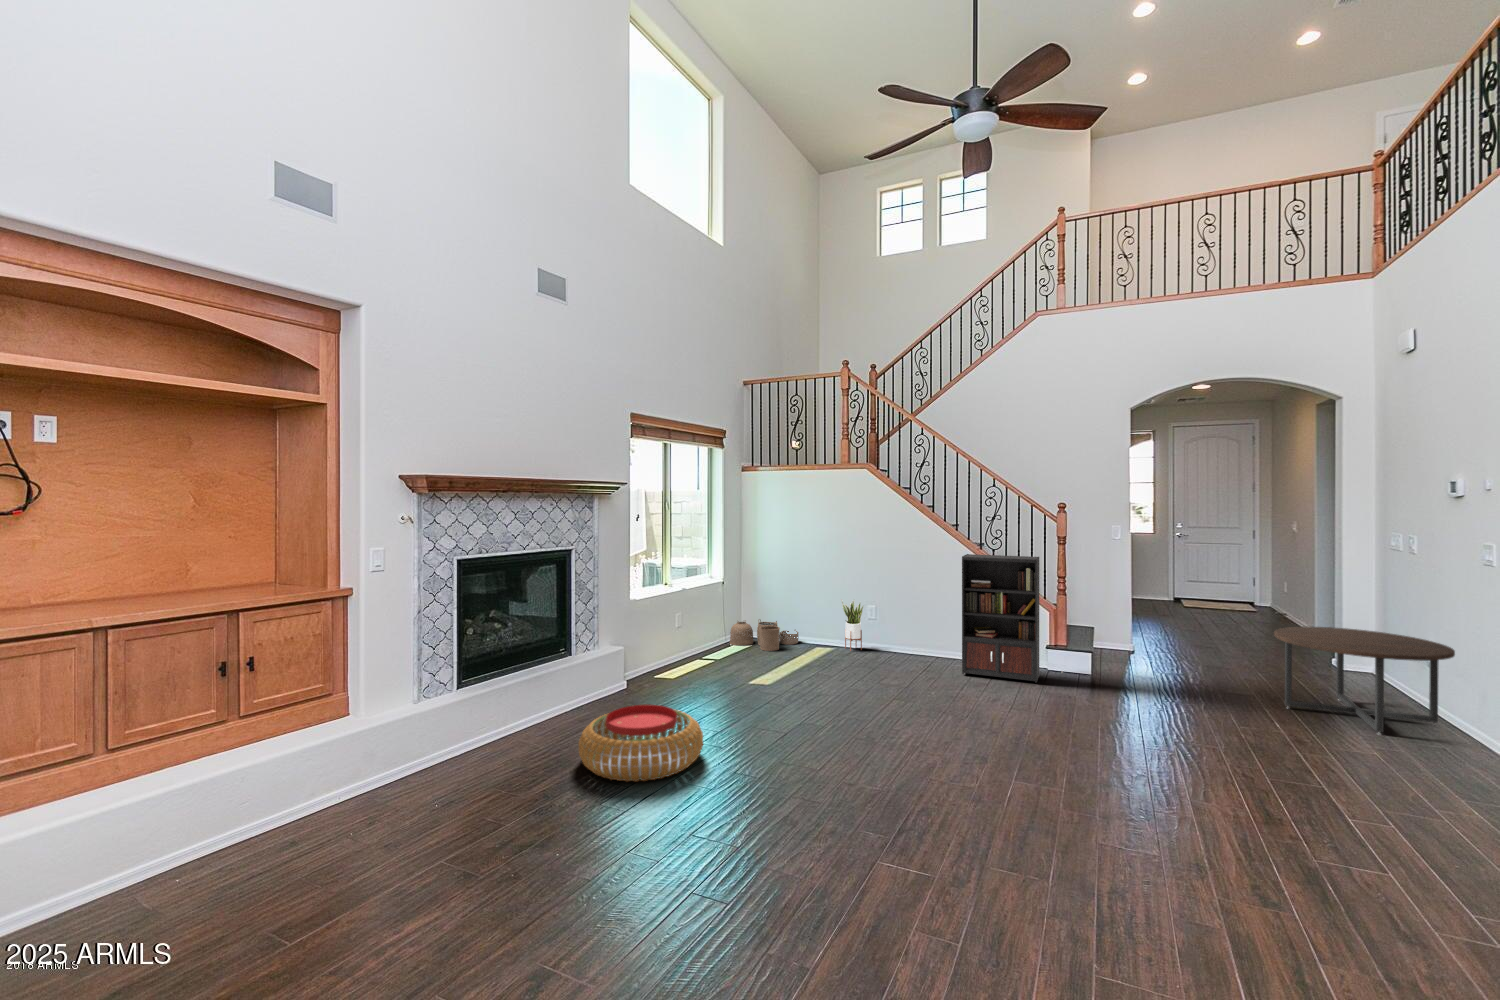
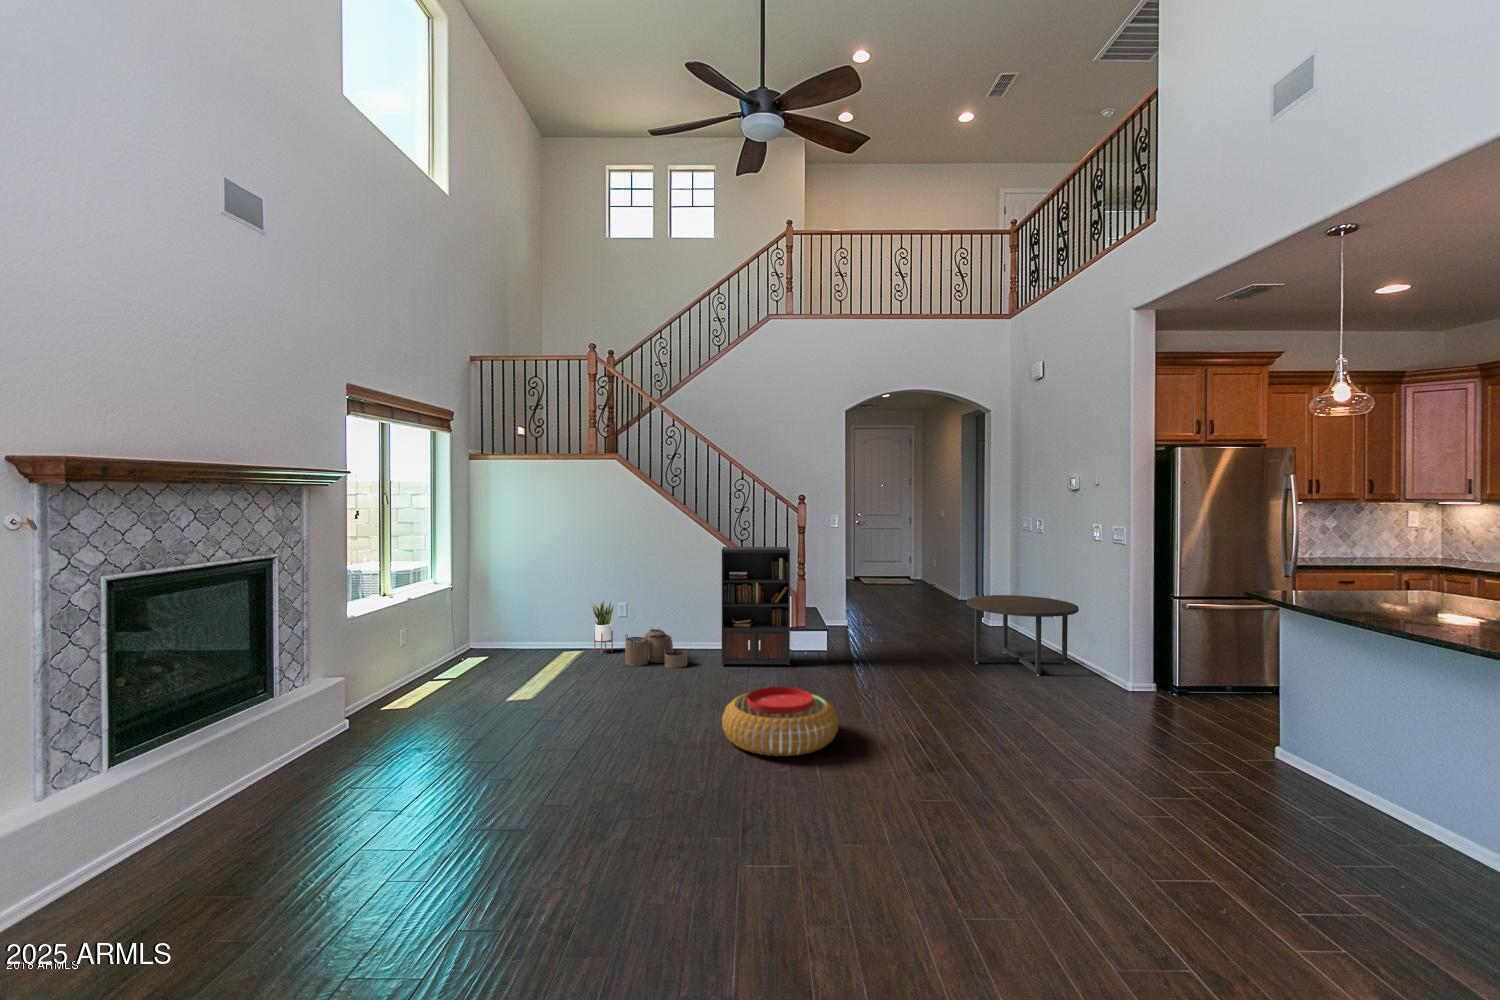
woven basket: present [730,619,799,651] -> present [625,629,687,668]
pouf: present [578,705,703,782] -> present [722,687,838,756]

